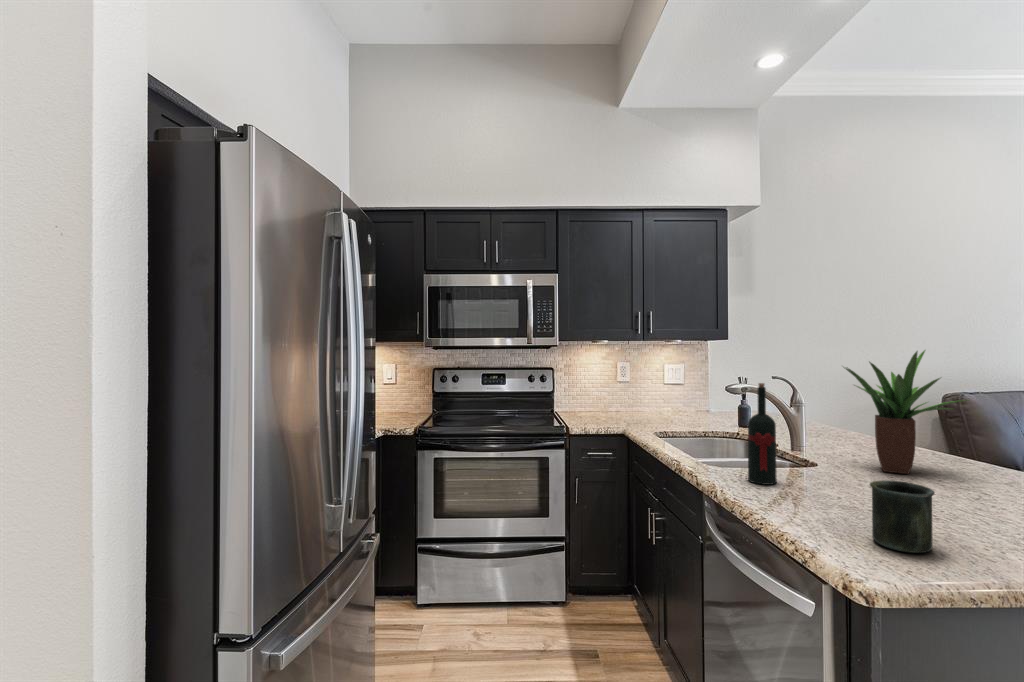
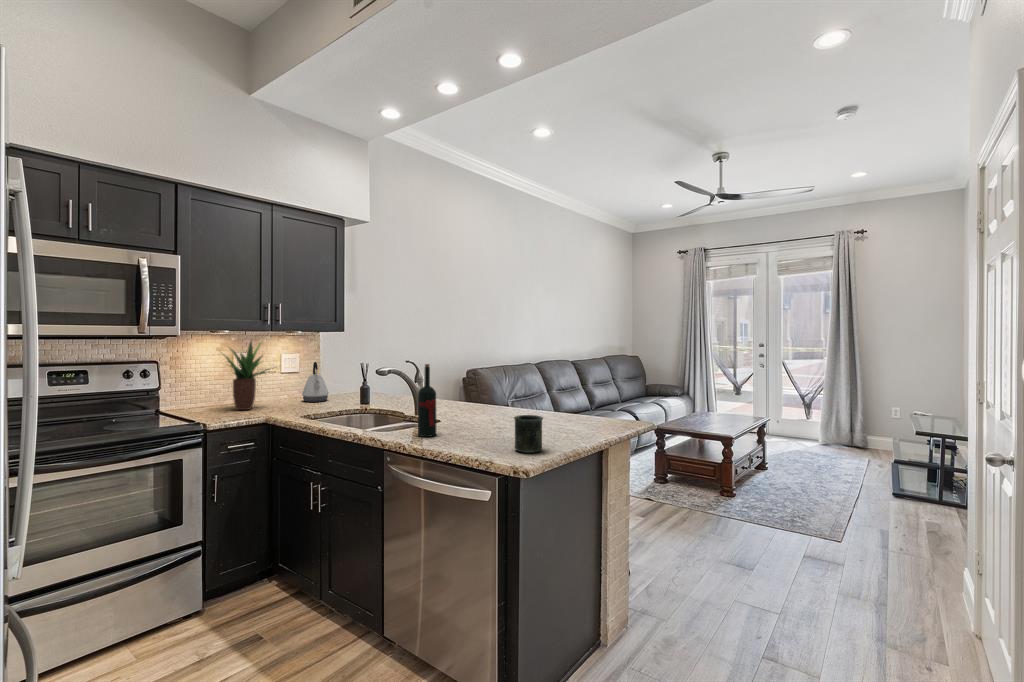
potted plant: present [845,350,967,474] -> present [221,341,268,410]
kettle: none [679,373,708,418] -> present [302,362,329,402]

